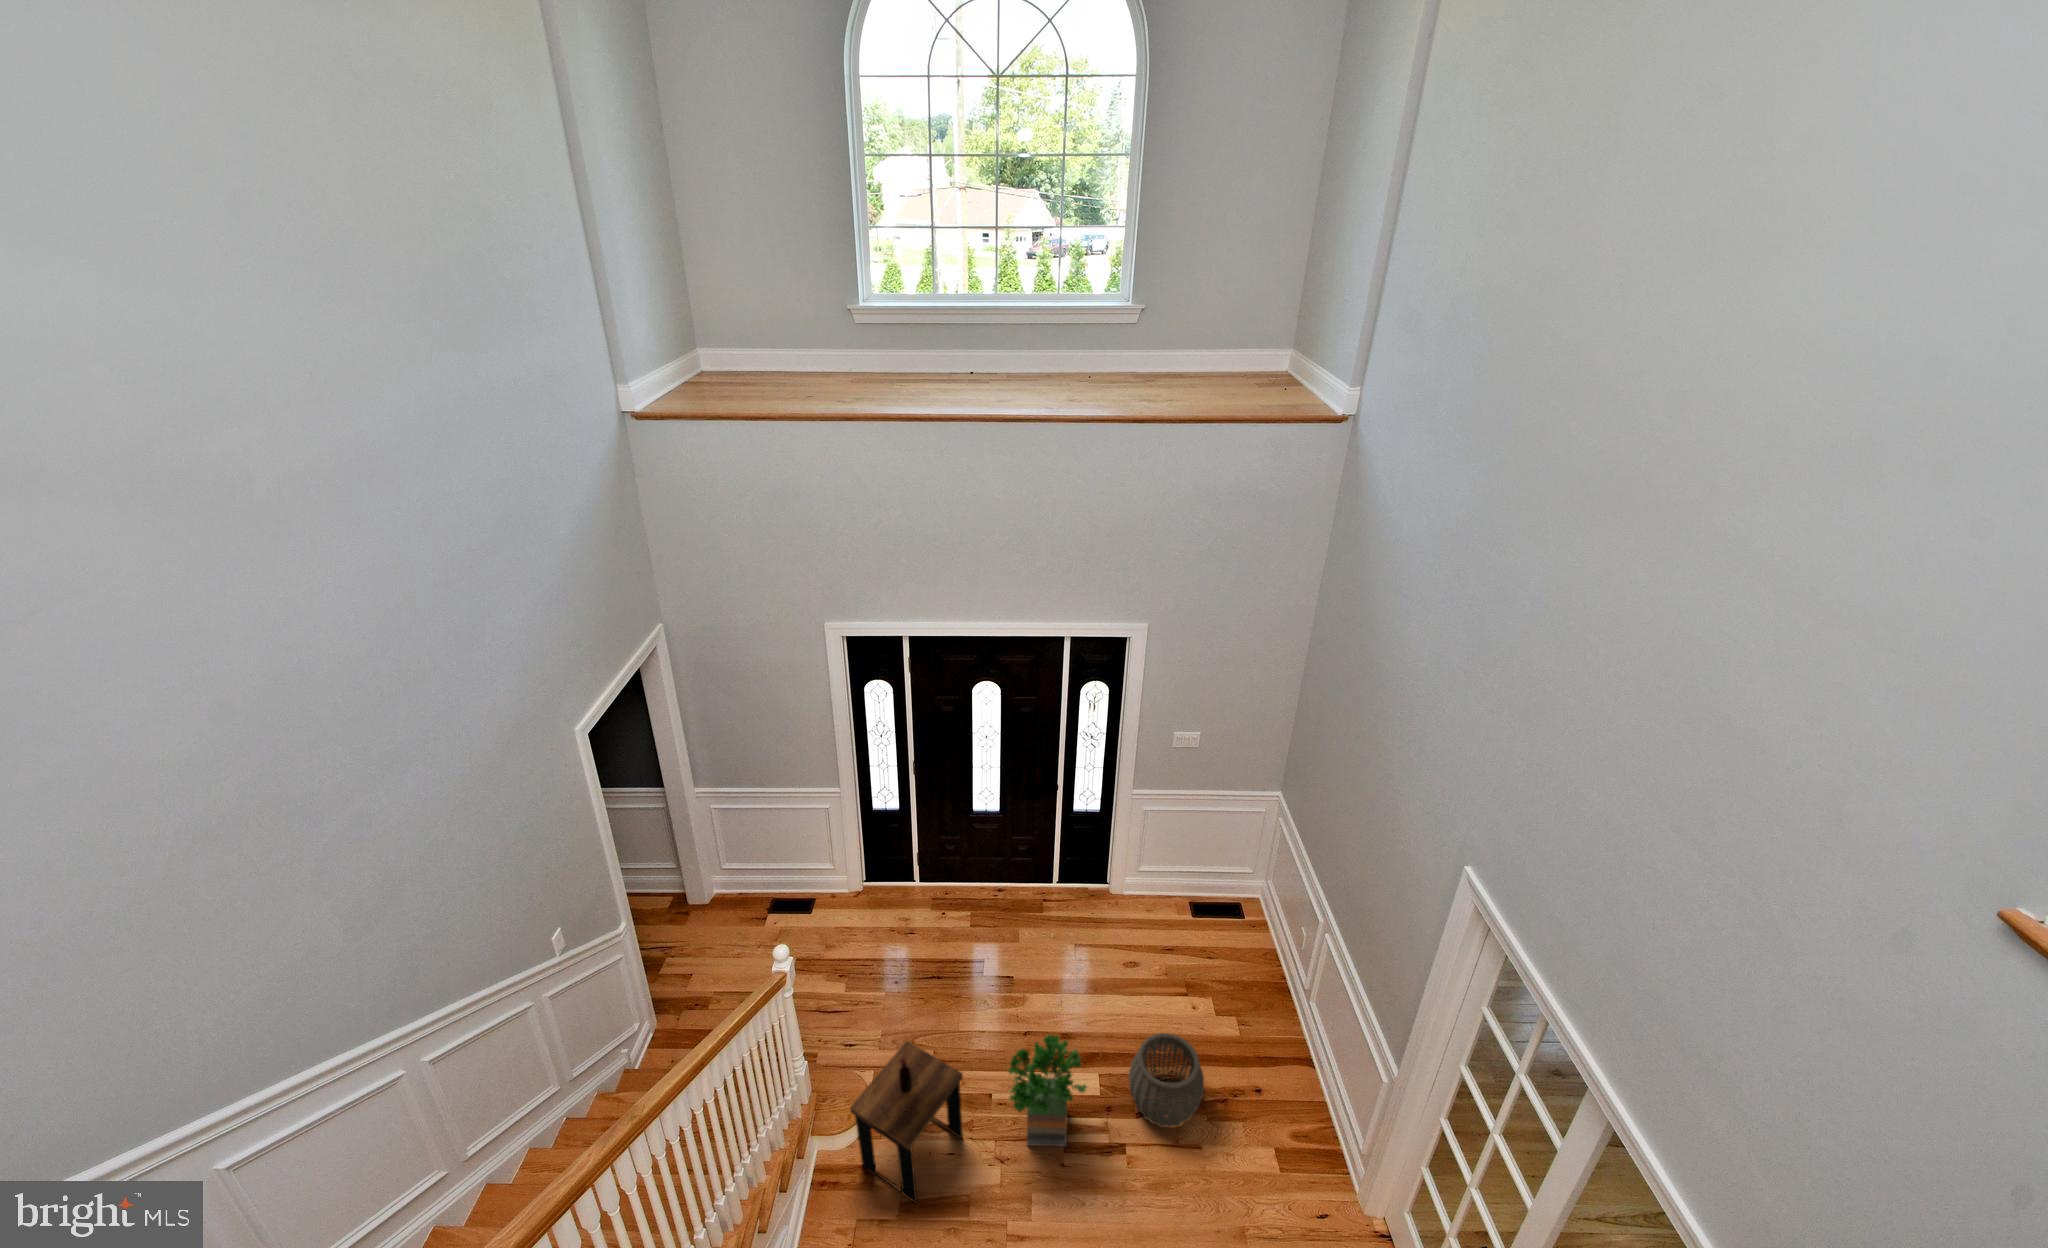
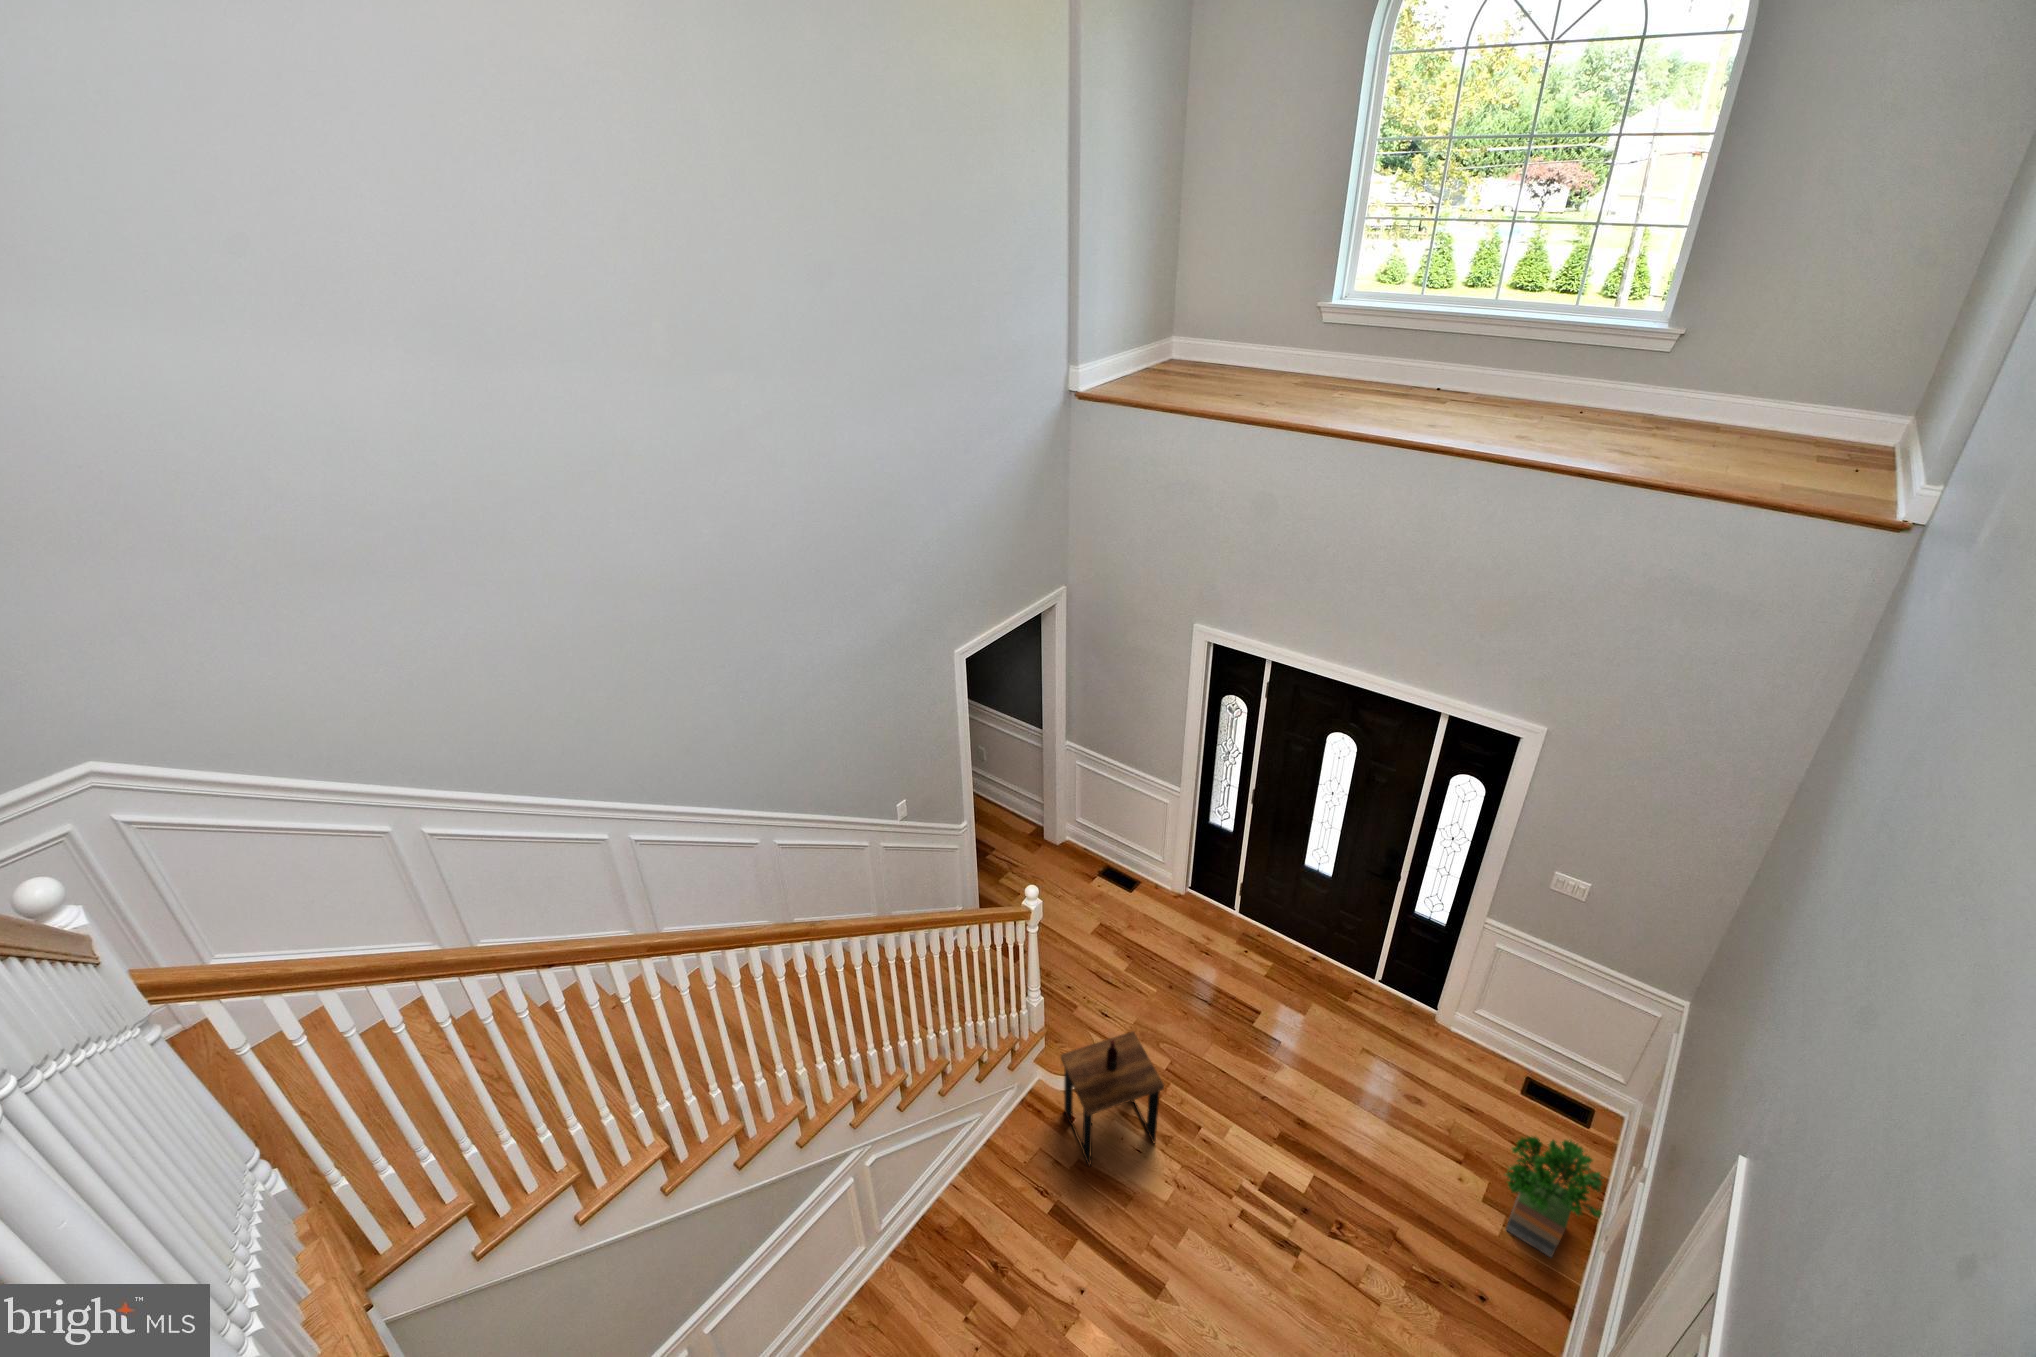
woven basket: present [1129,1033,1204,1128] -> none [1331,1169,1421,1276]
potted tree: present [1008,1035,1087,1147] -> present [1504,1137,1603,1257]

